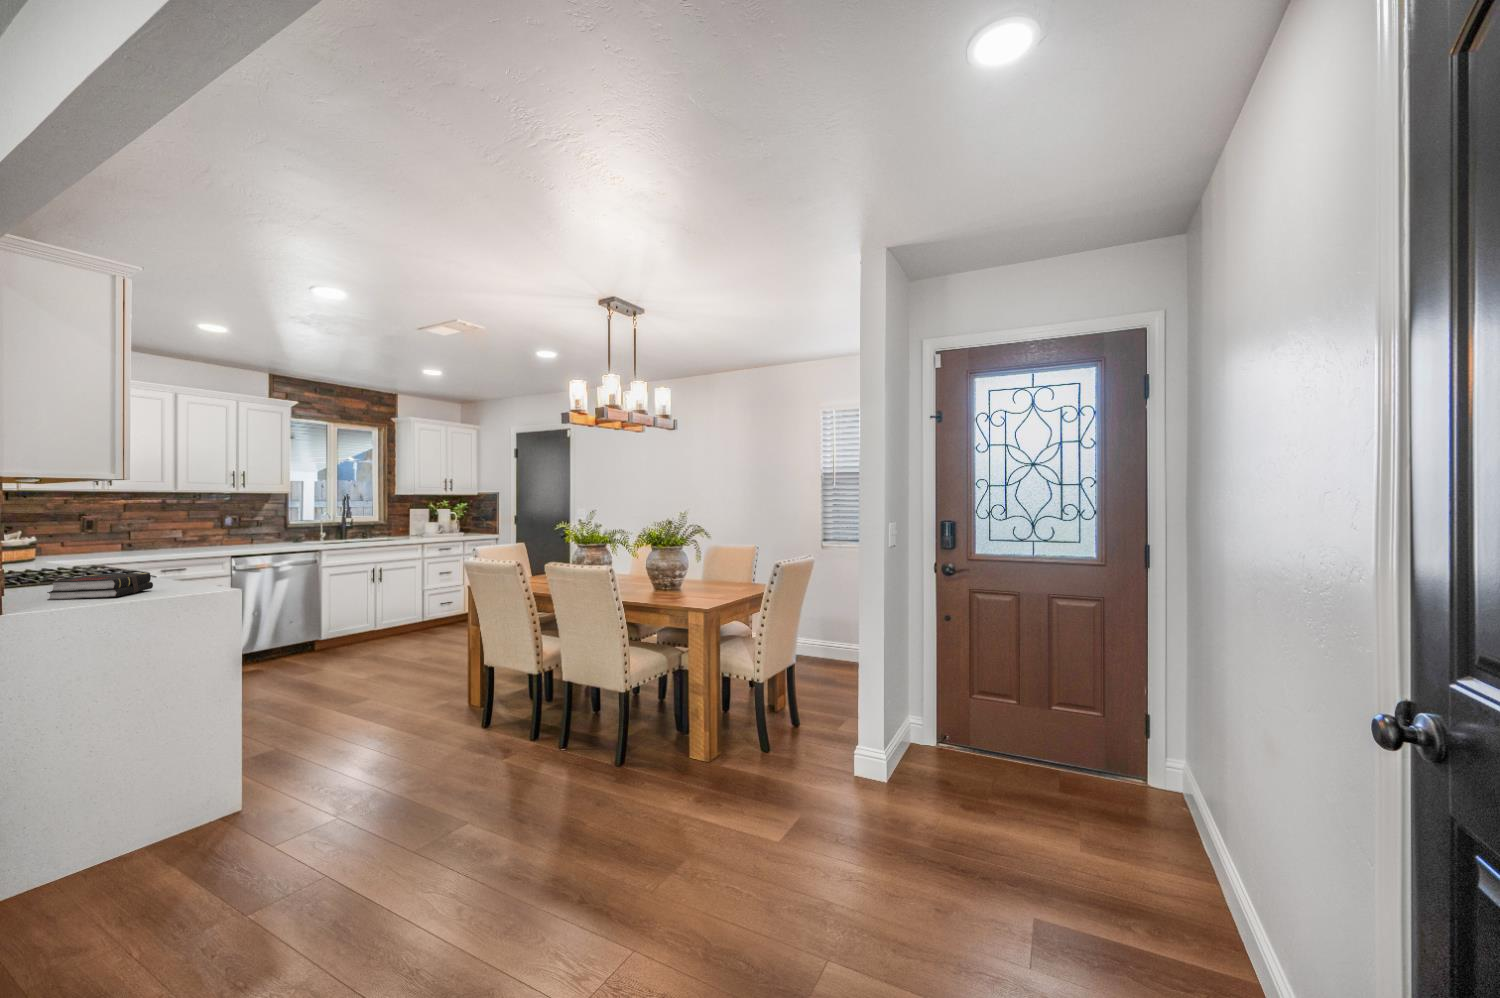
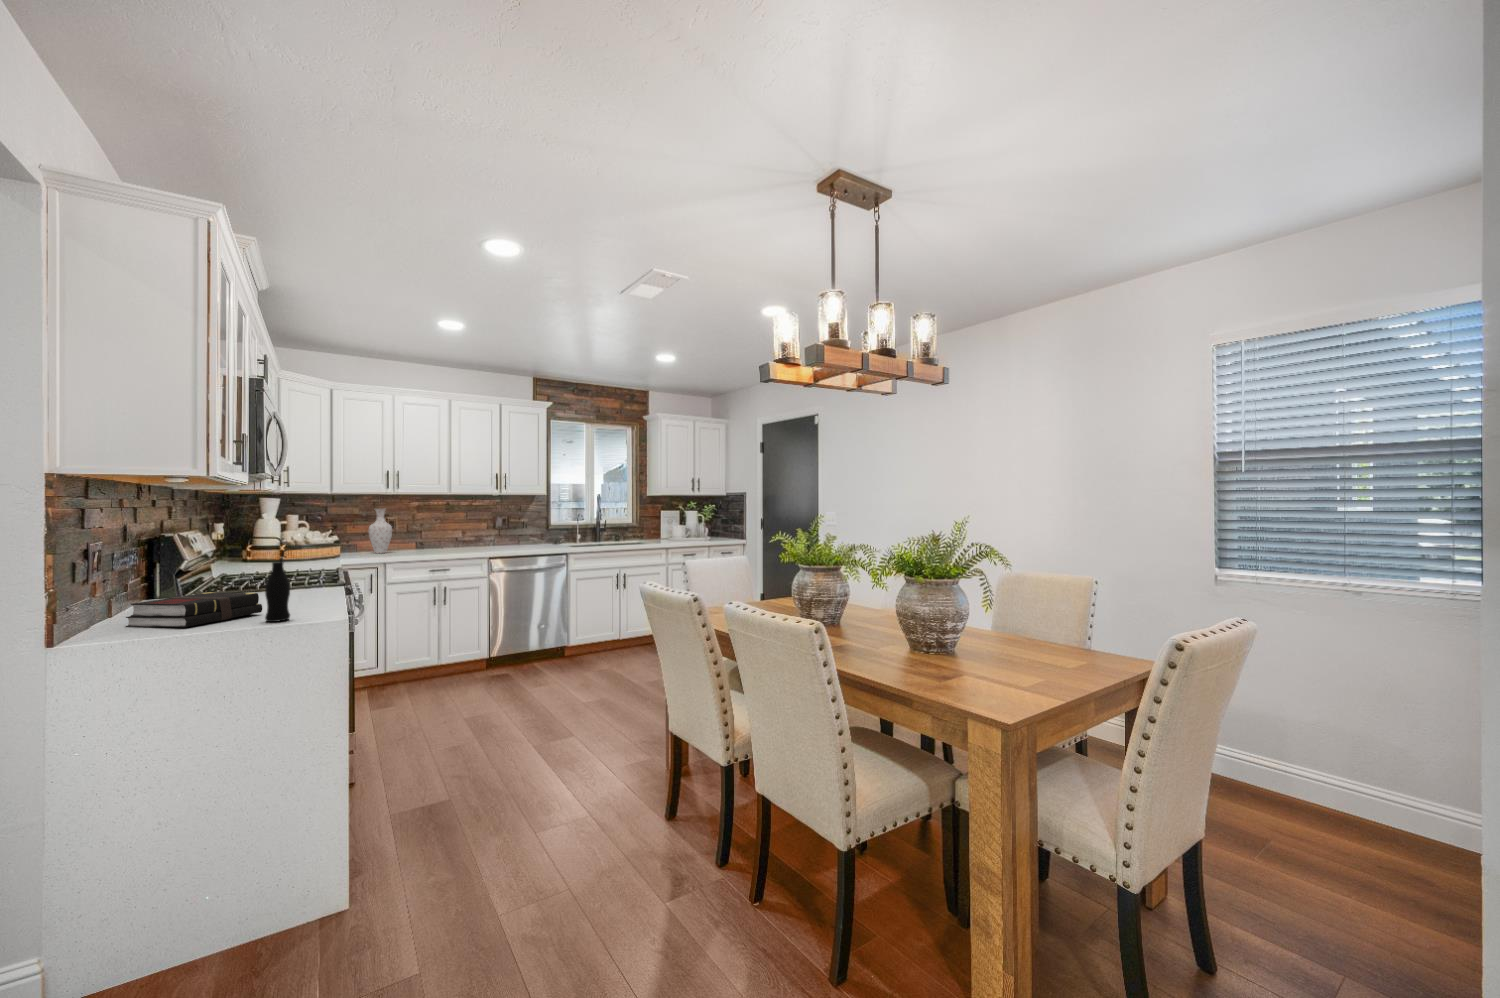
vase: none [66,507,99,556] -> present [369,509,392,554]
bottle: none [174,535,204,592] -> present [265,547,302,622]

